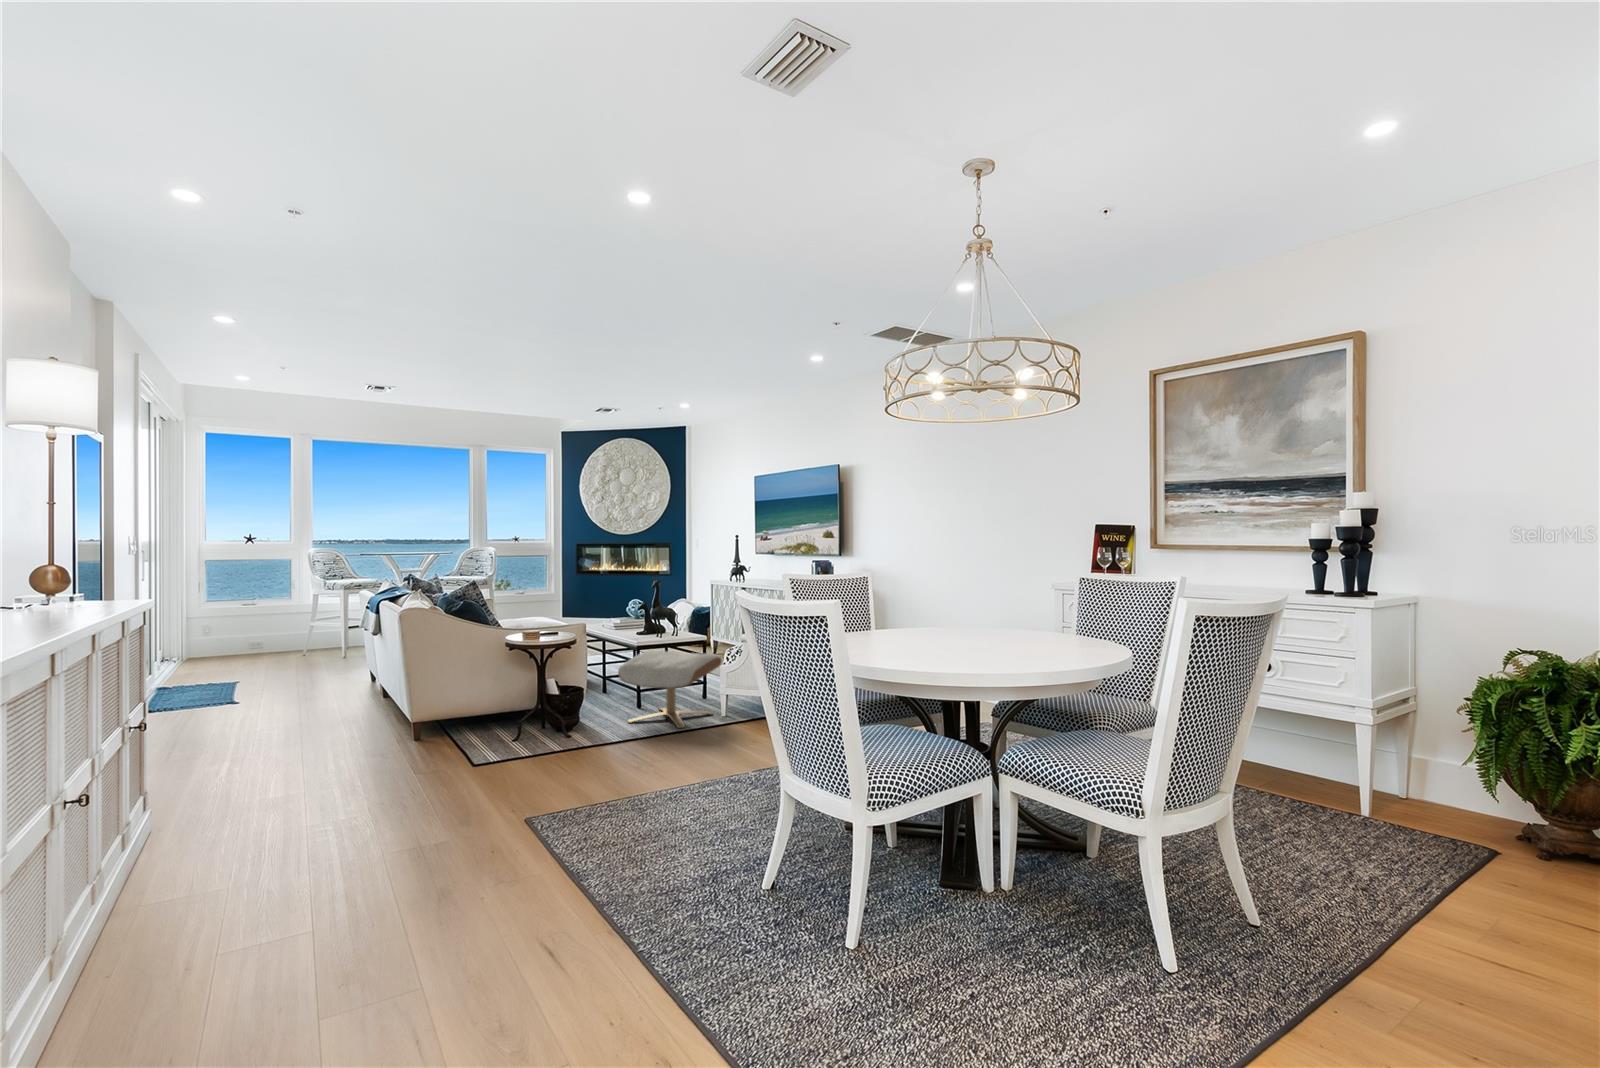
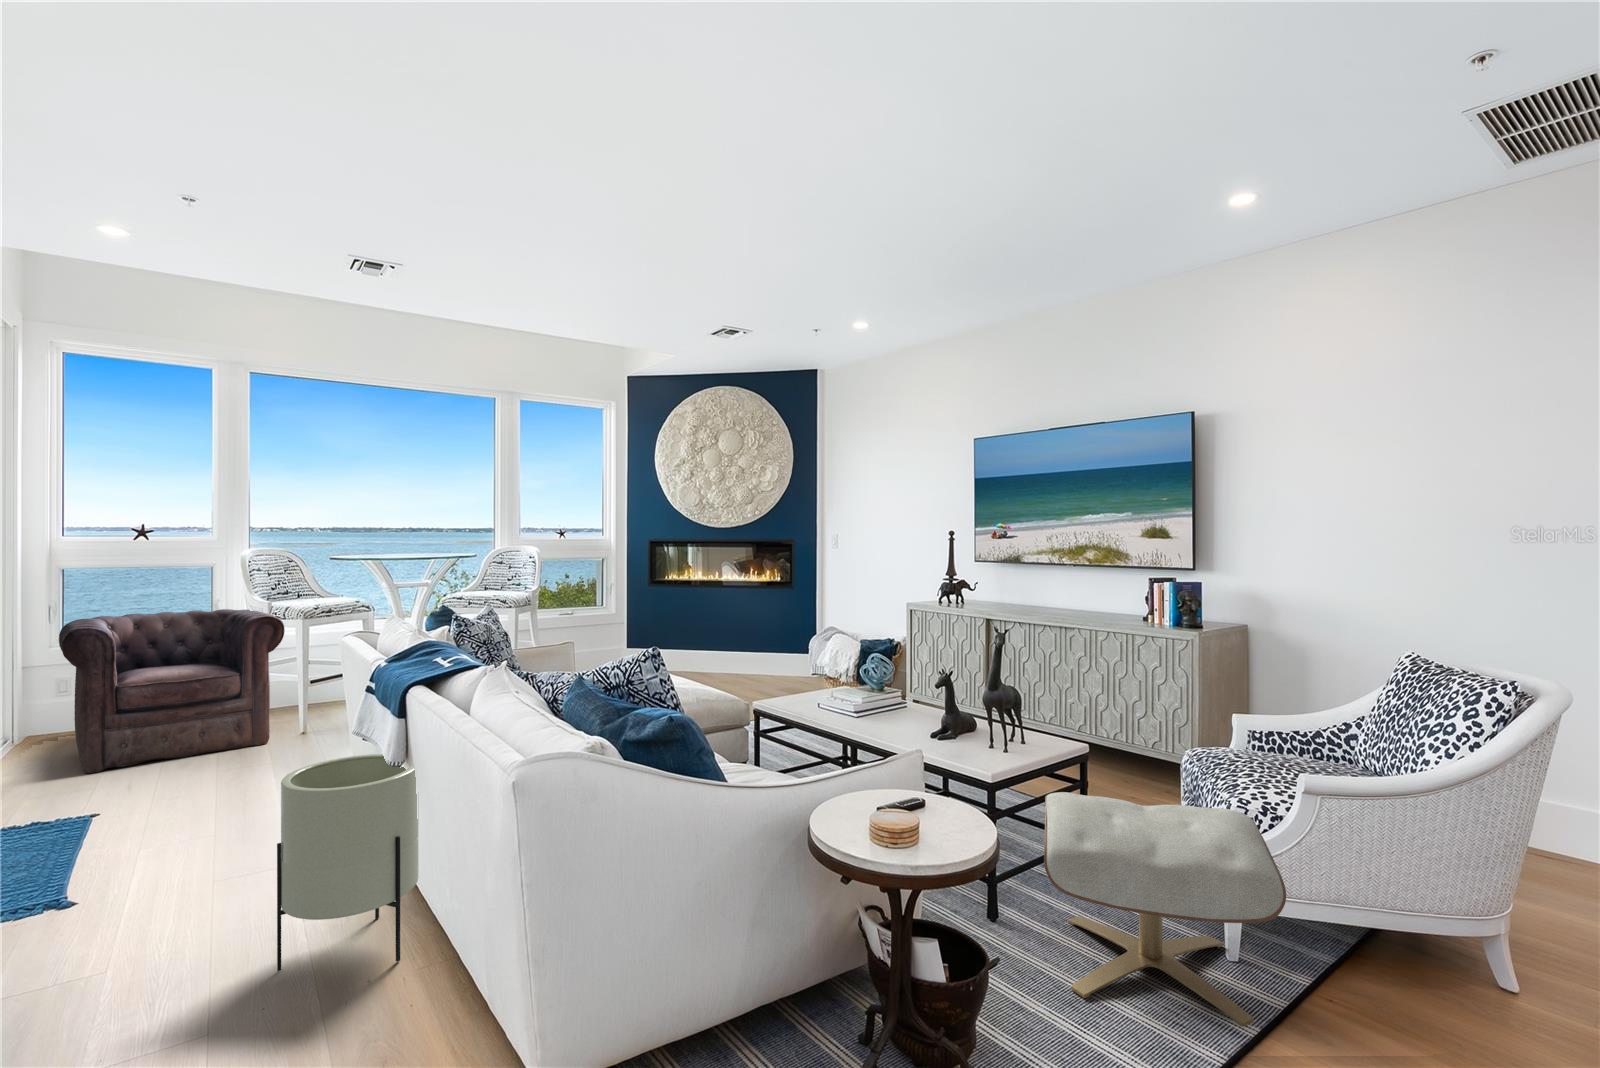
armchair: none [211,585,332,668] -> present [59,609,285,773]
planter: none [317,633,377,715] -> present [277,754,419,971]

